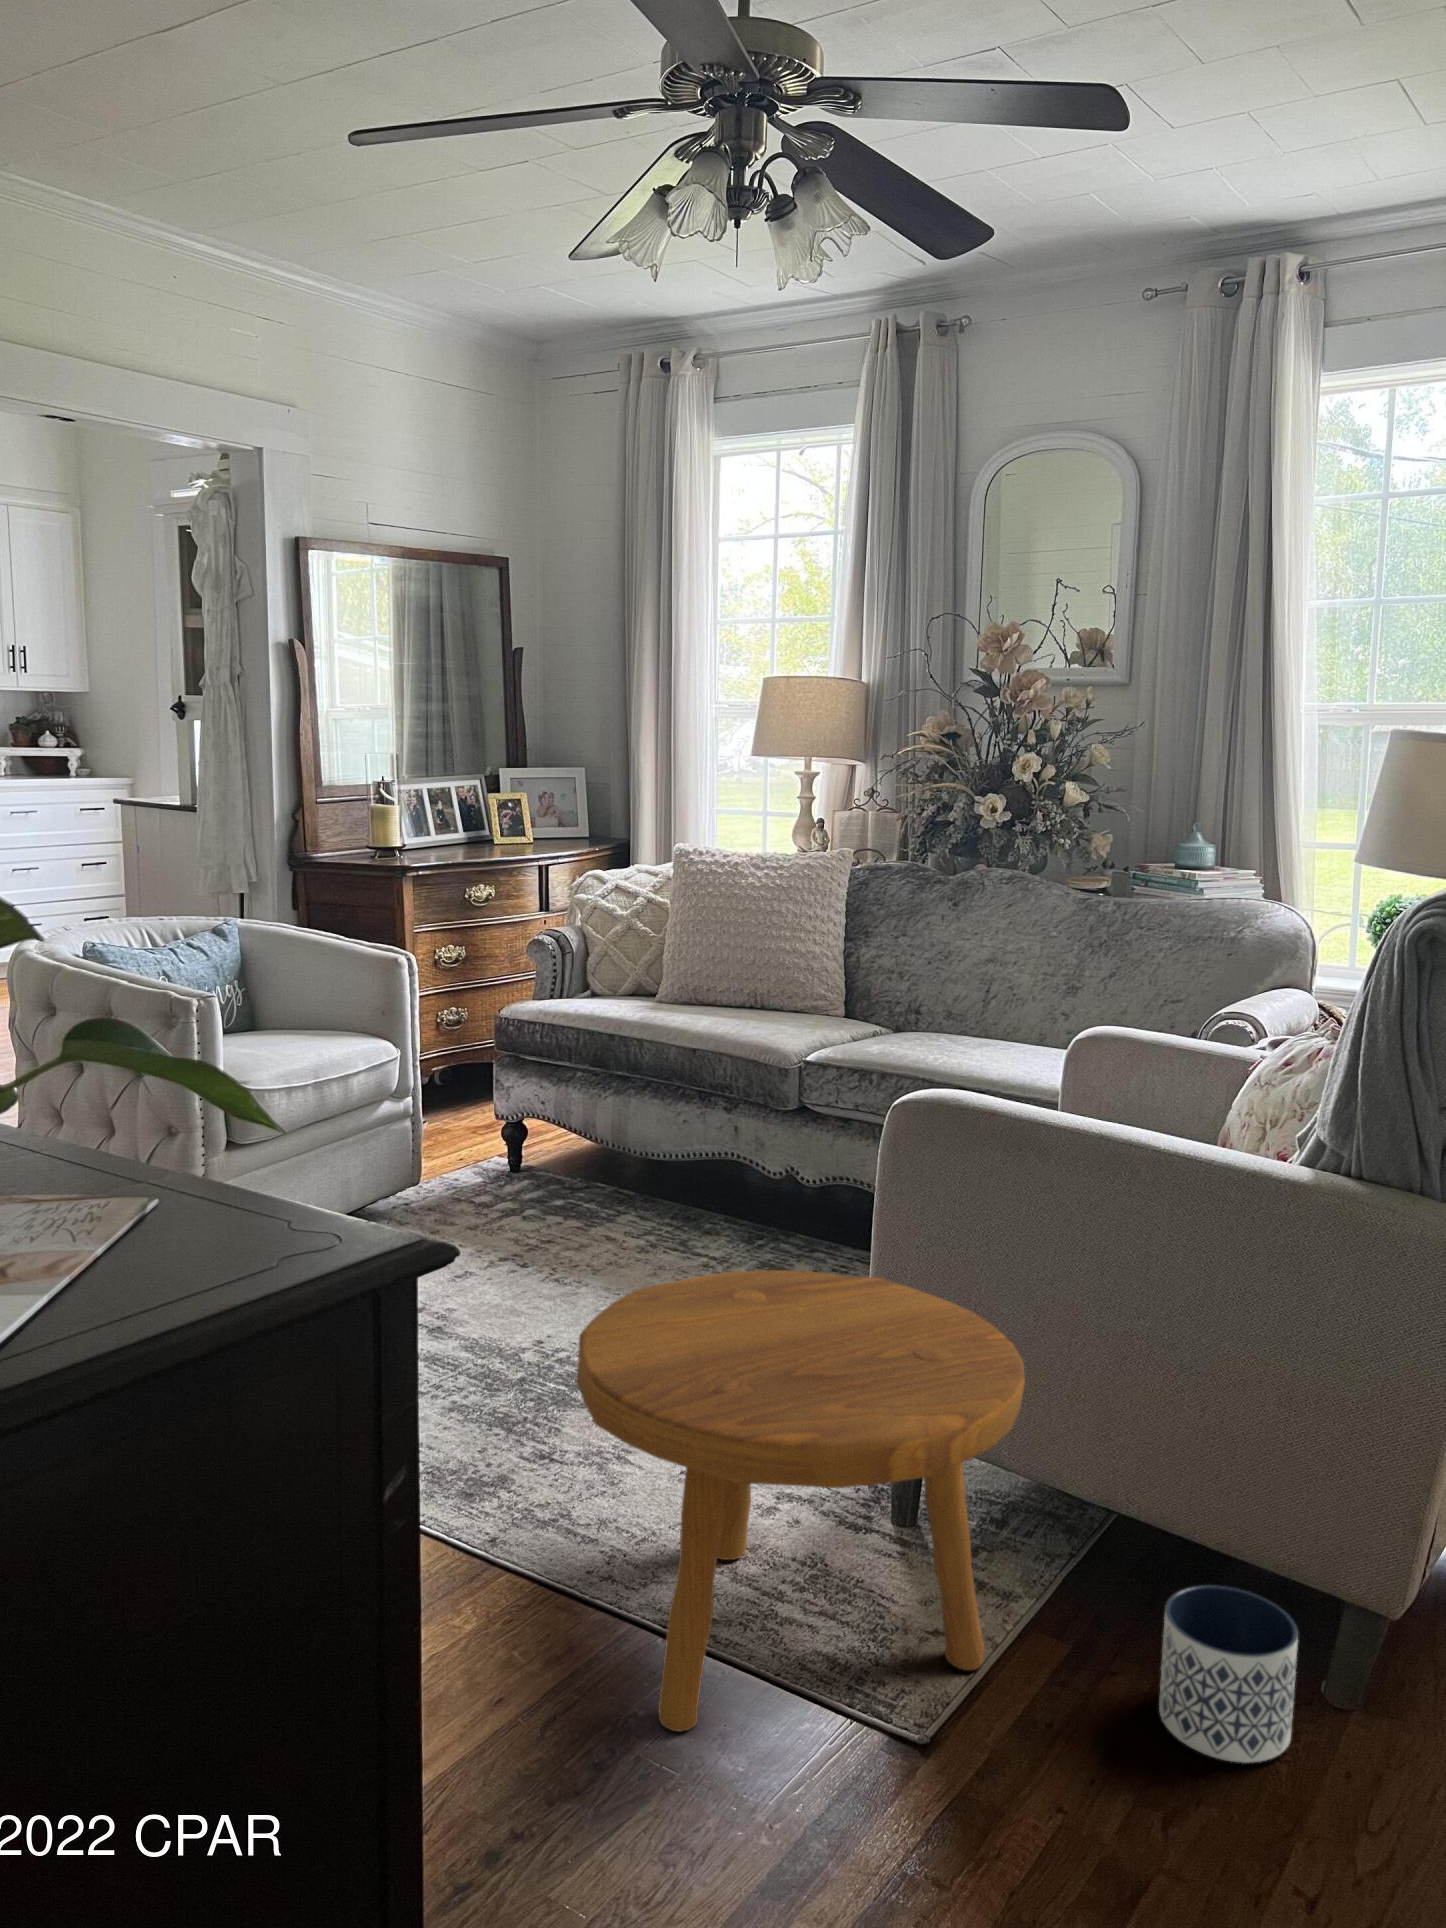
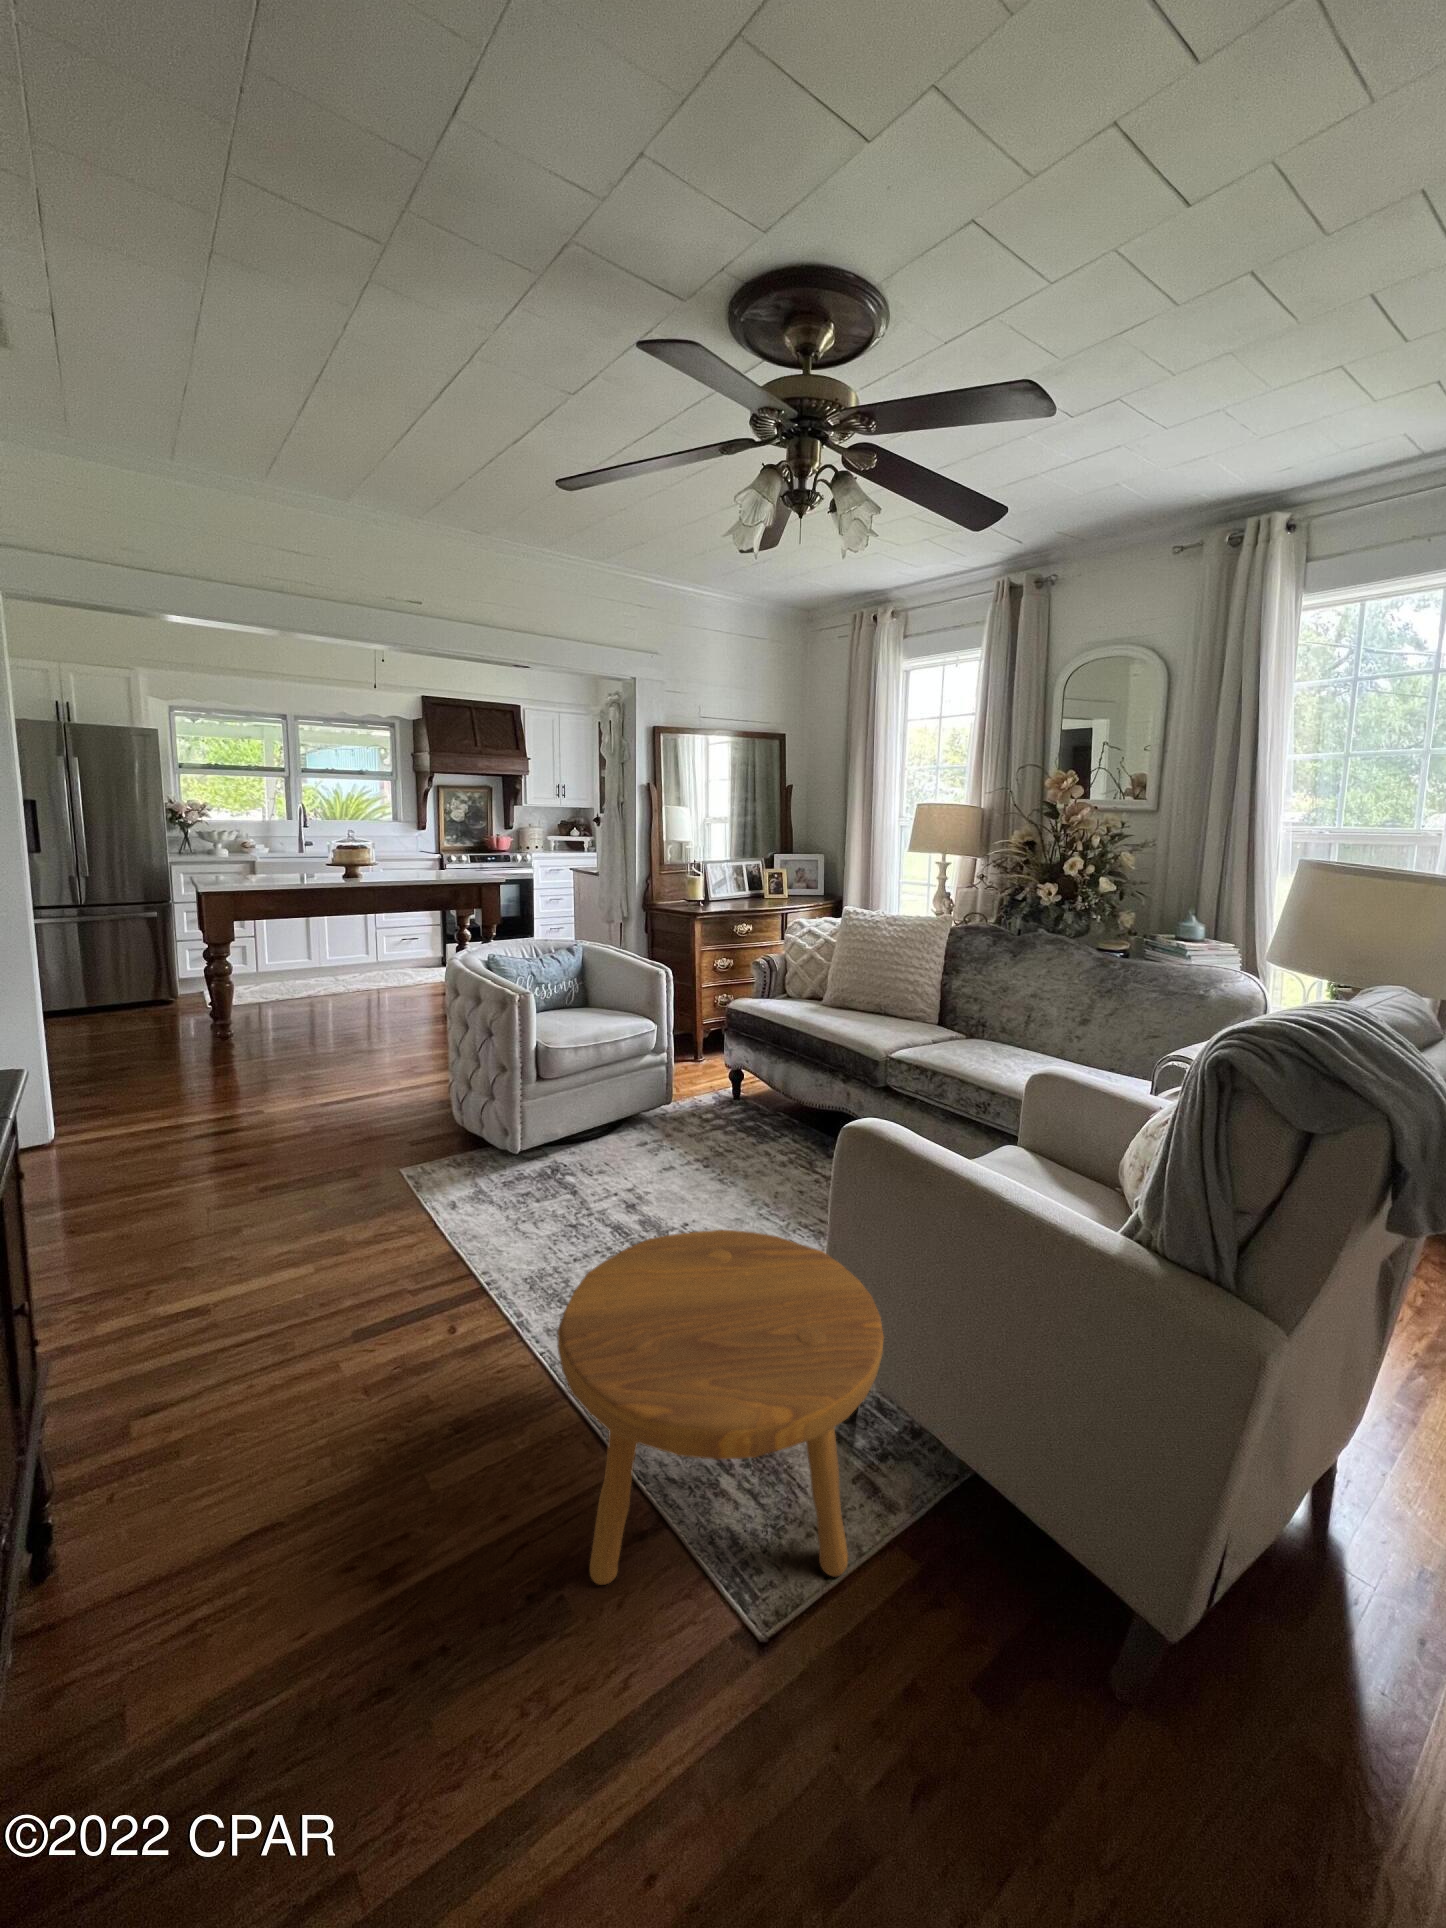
planter: present [1159,1585,1298,1763] -> none [962,1564,1076,1748]

